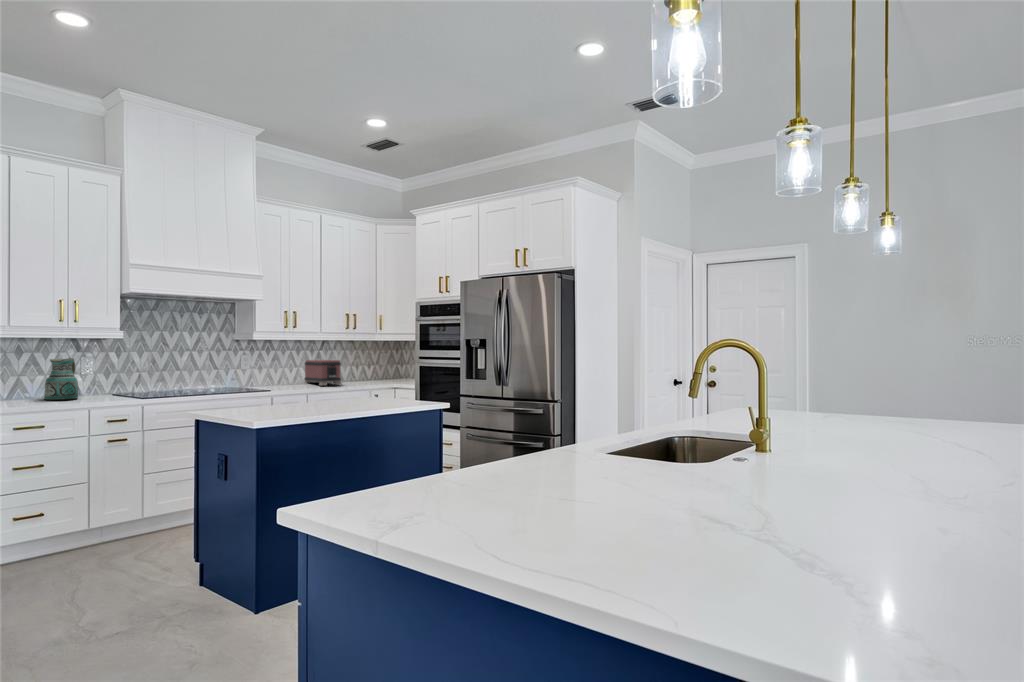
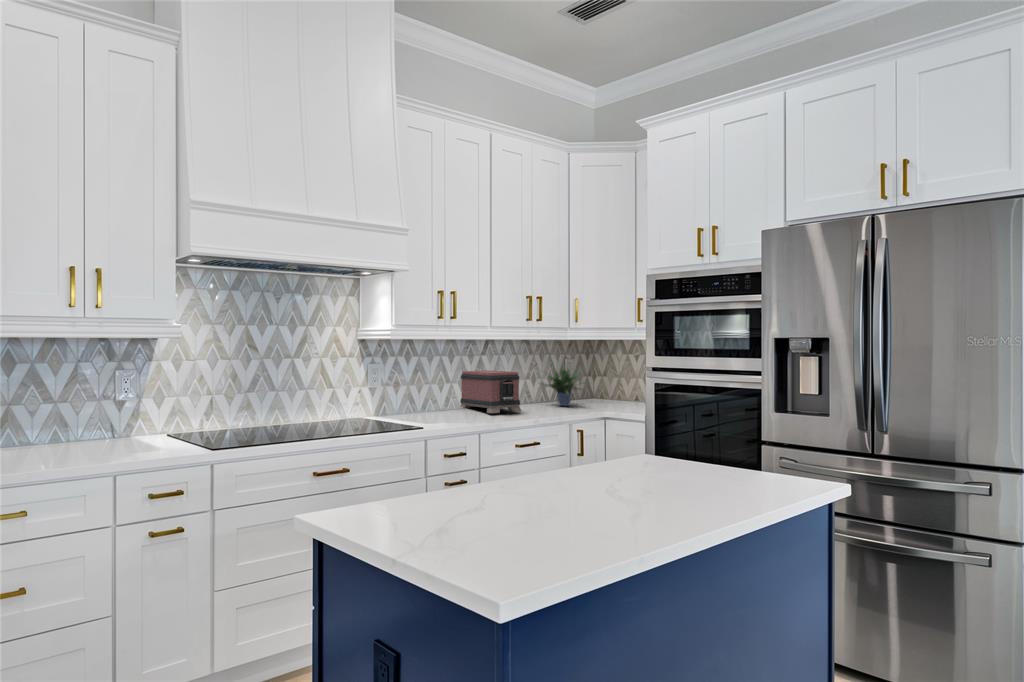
potted plant: none [357,348,392,383] -> present [544,364,586,406]
ceramic pitcher: present [44,358,78,400] -> none [44,373,104,451]

